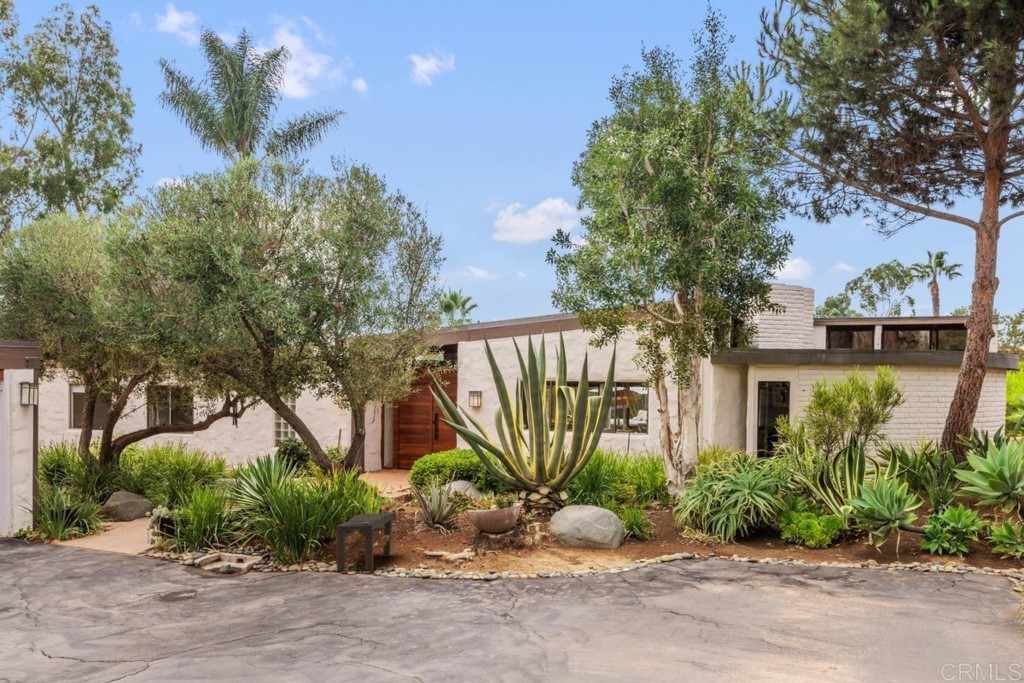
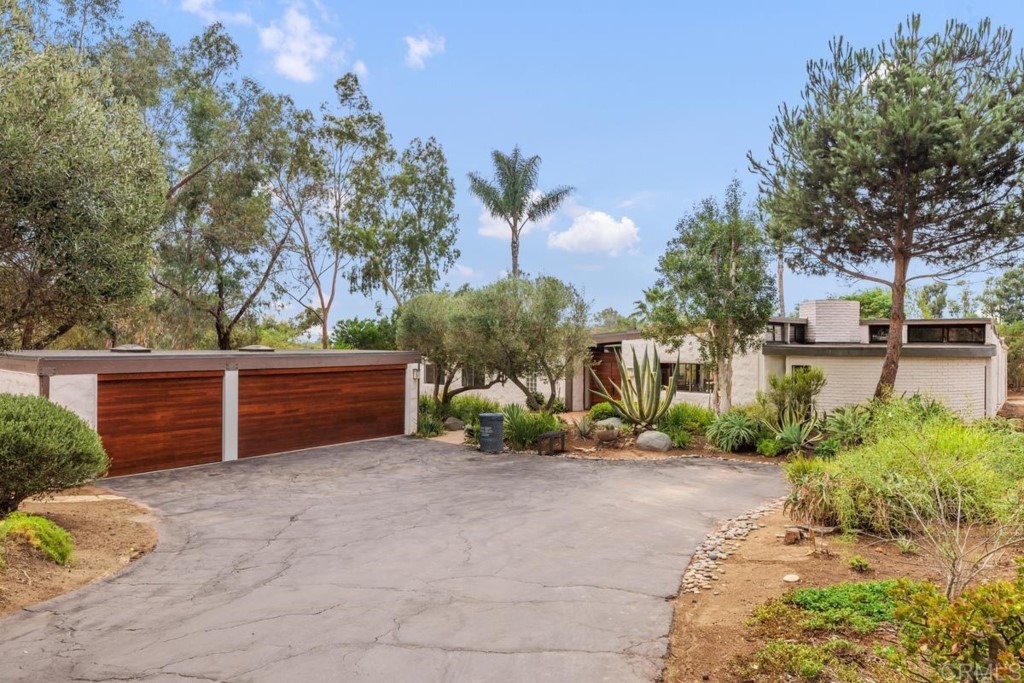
trash can: none [190,479,254,570] -> present [479,413,504,452]

